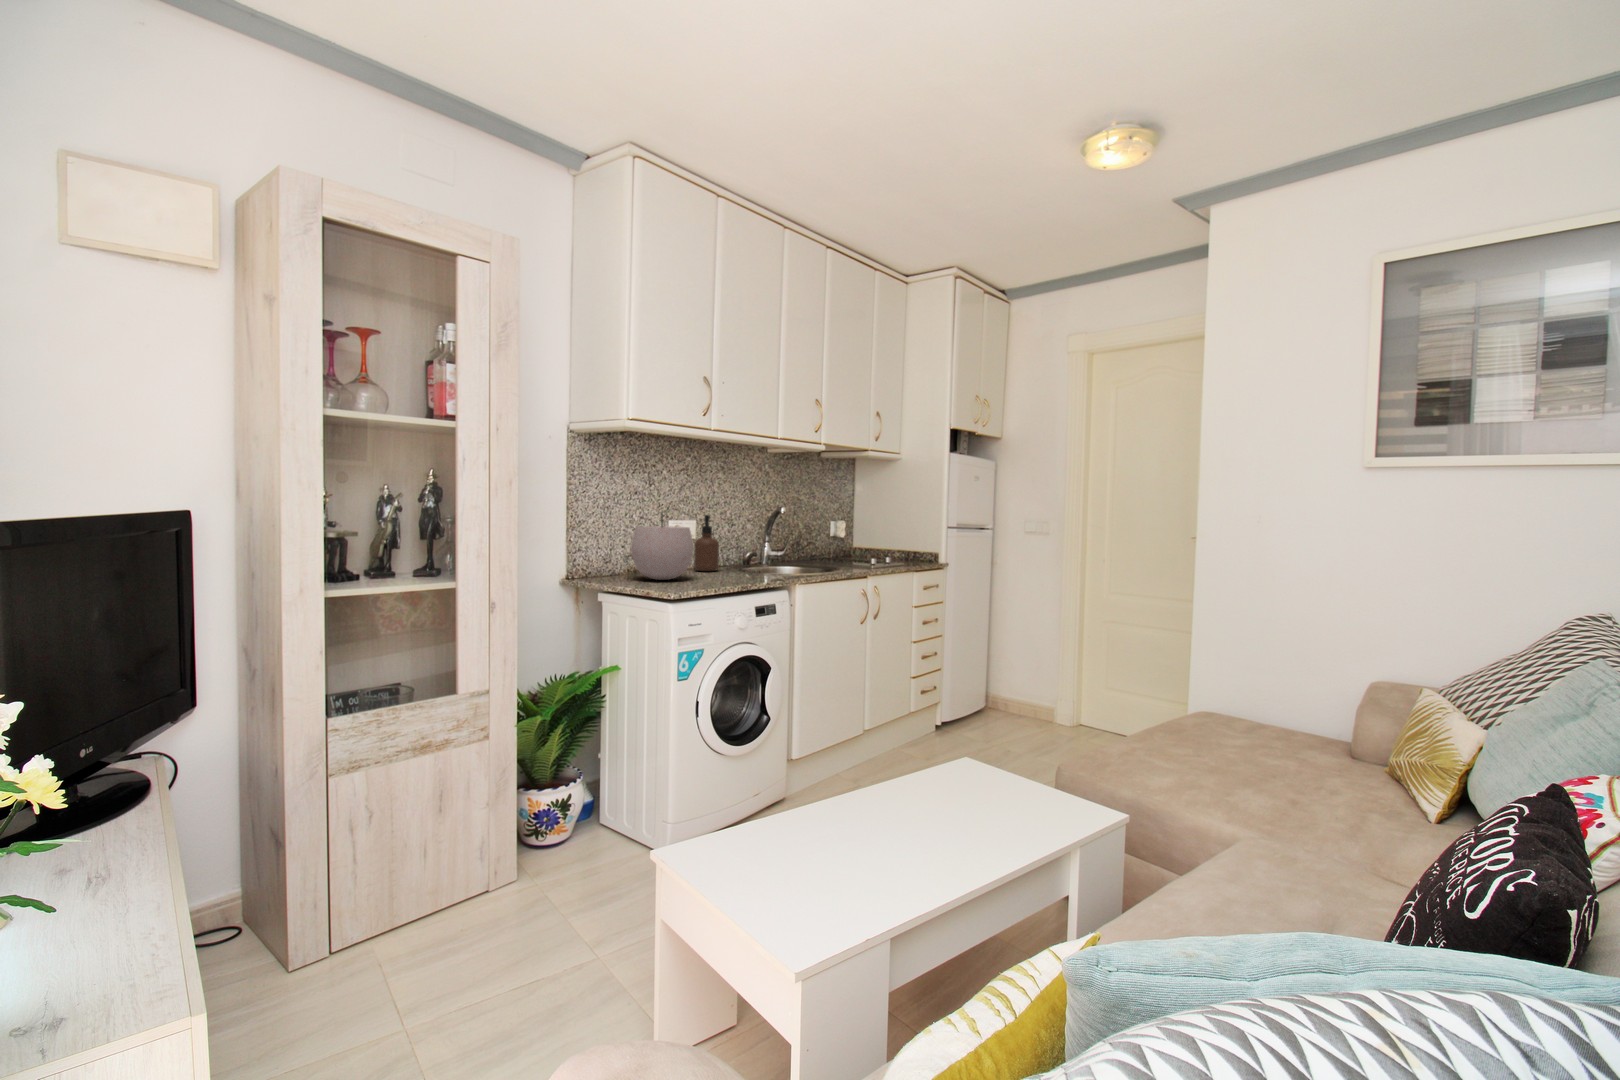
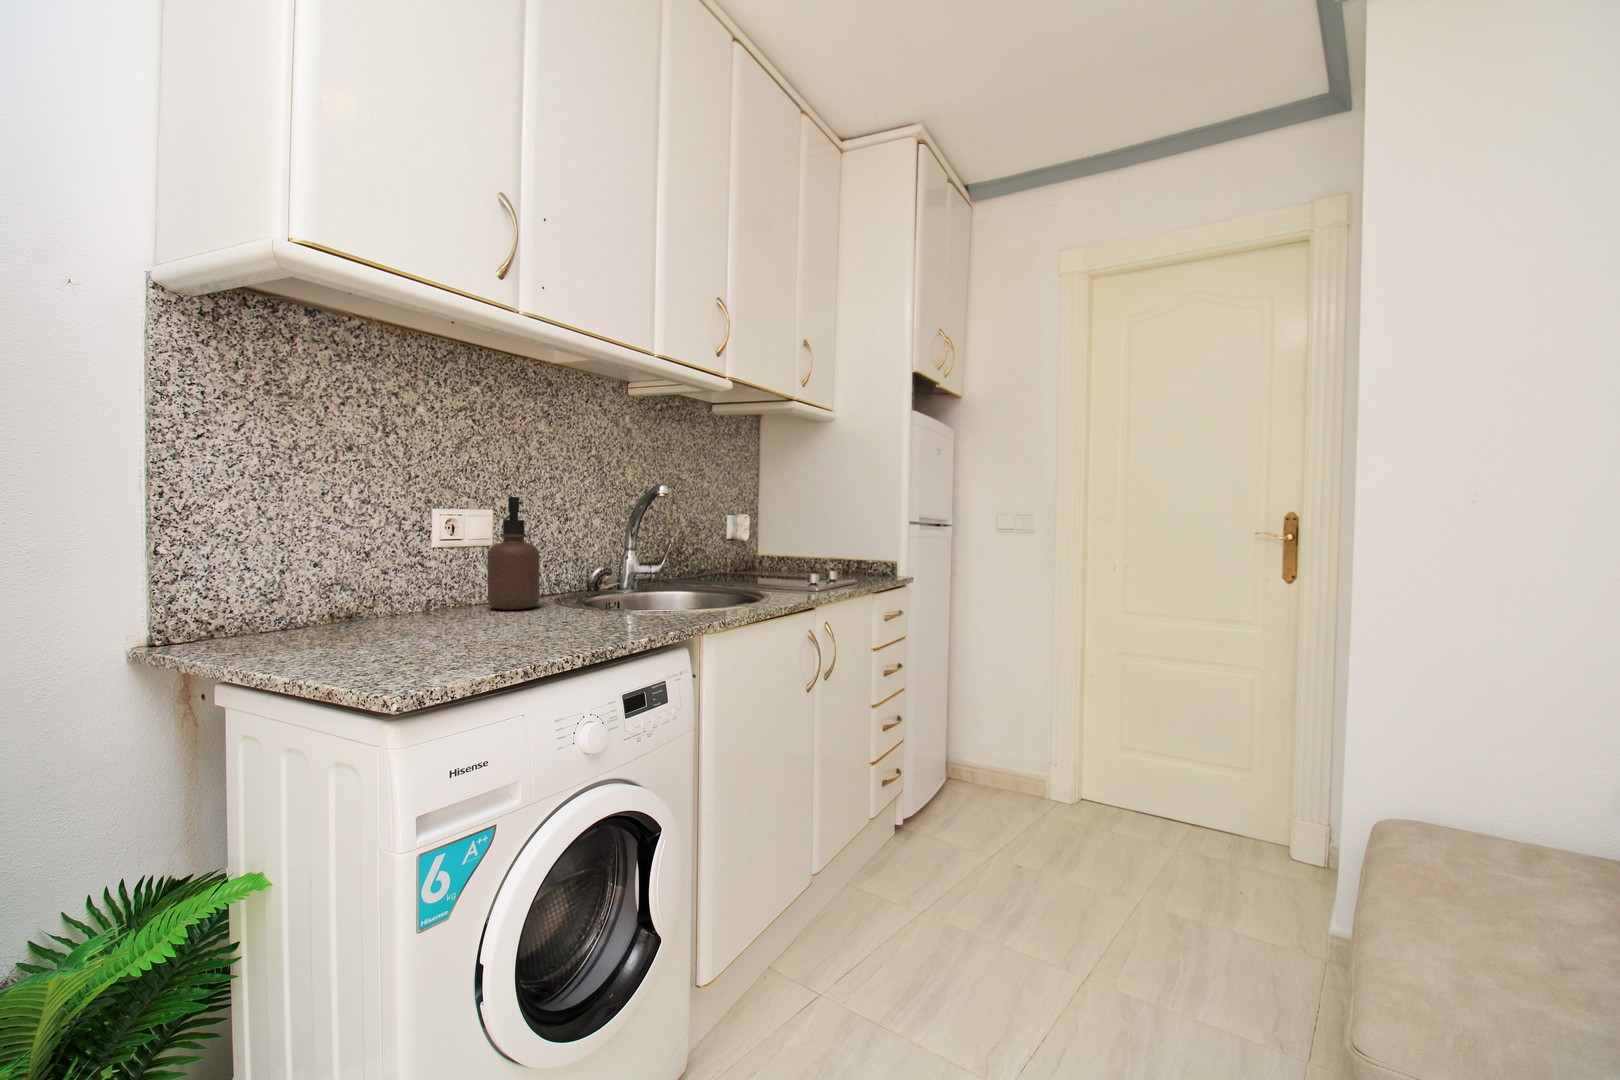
plant pot: present [631,508,693,580] -> none [317,464,477,640]

